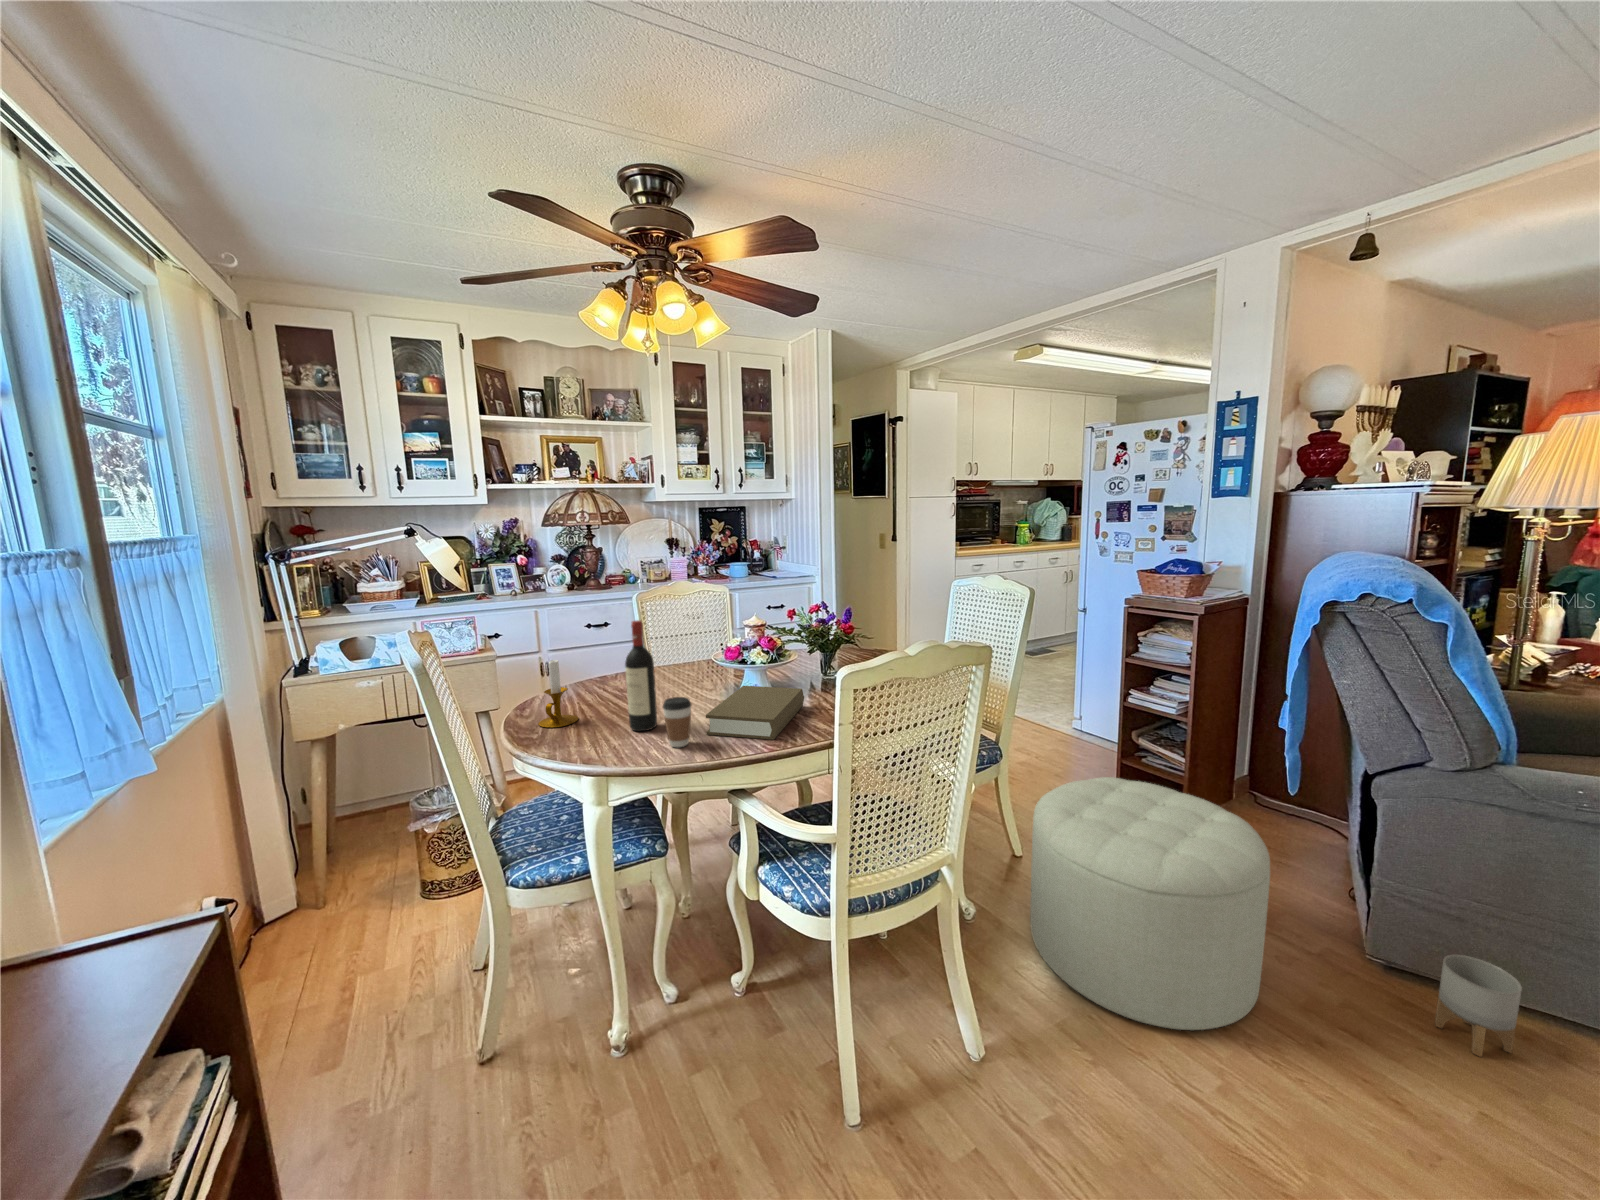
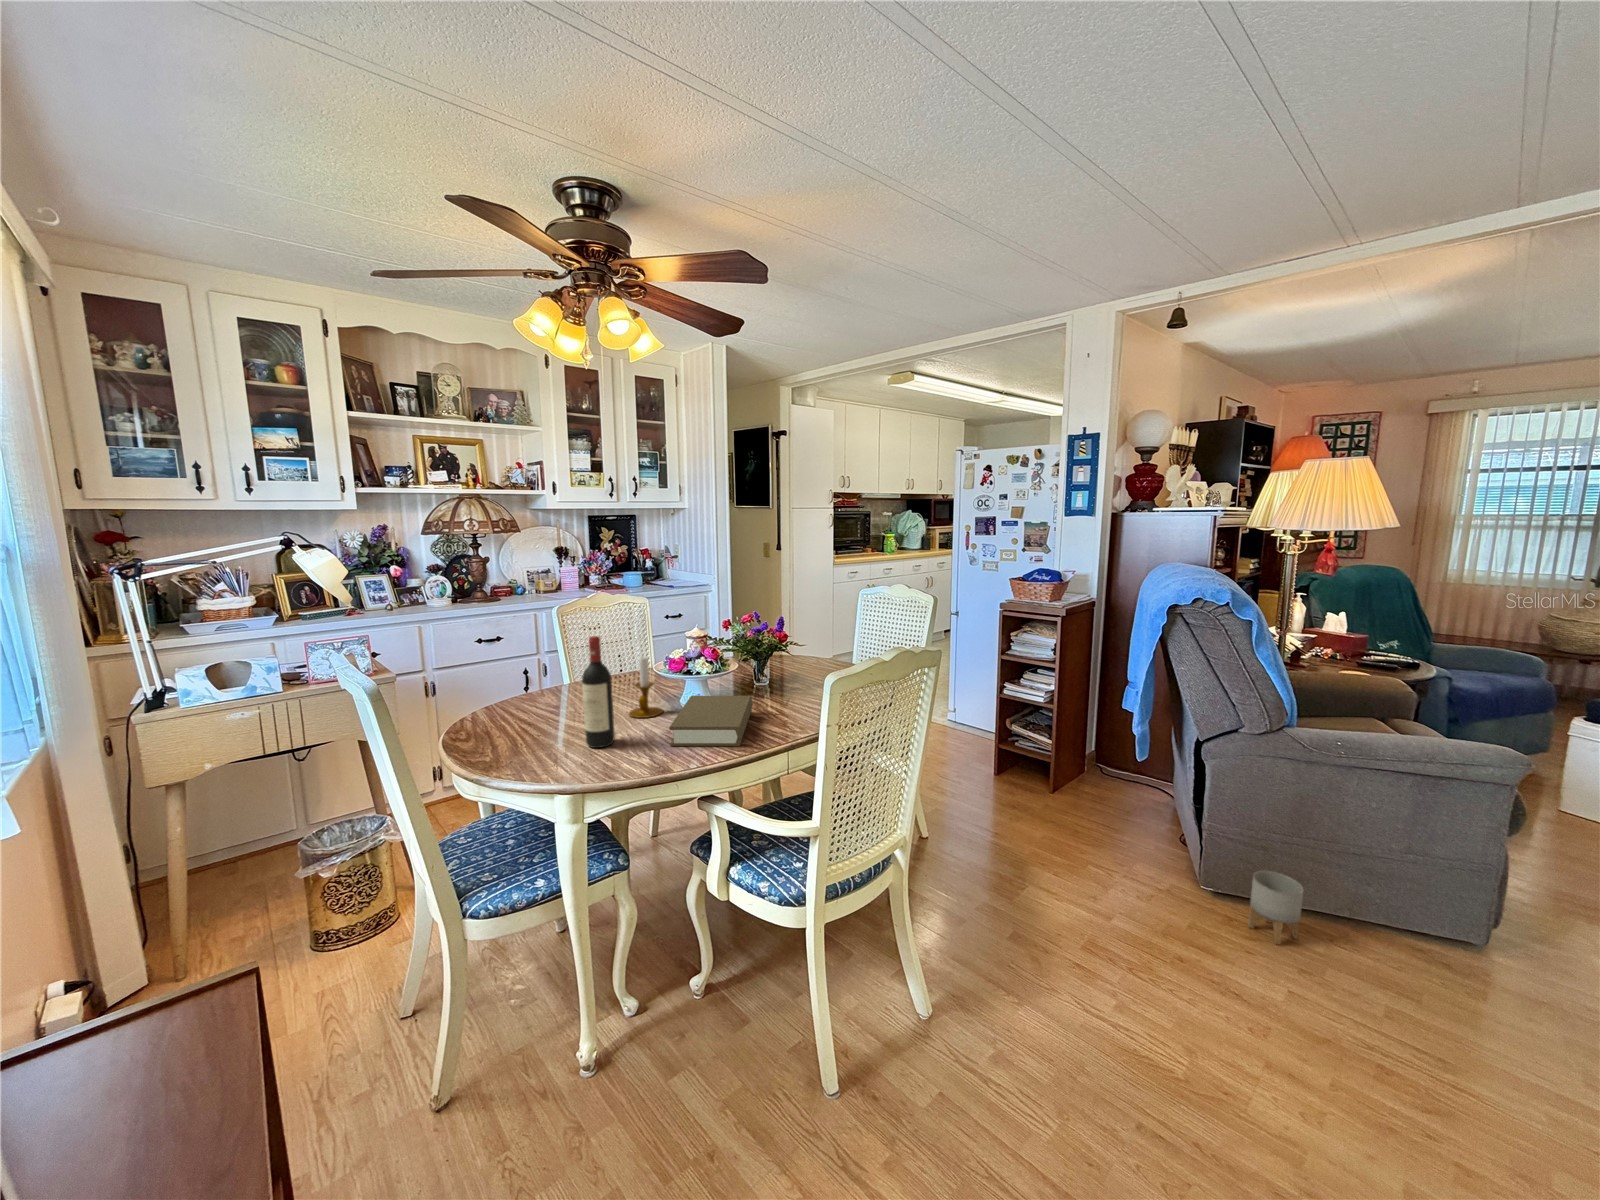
candlestick: present [538,660,578,727] -> present [629,656,663,718]
coffee cup: present [663,697,691,747] -> none [631,711,660,761]
ottoman: present [1030,777,1270,1031] -> none [949,757,1139,961]

